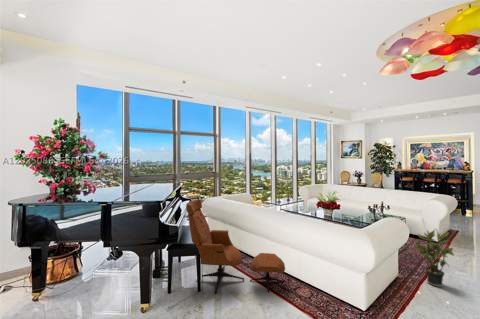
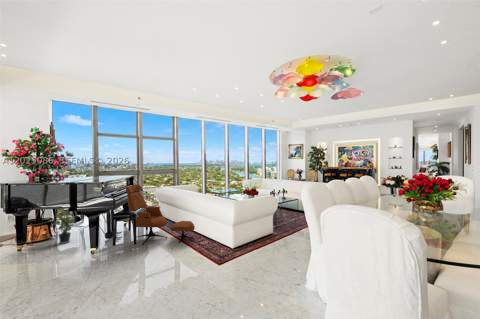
potted plant: present [415,230,454,287] -> present [54,210,74,244]

